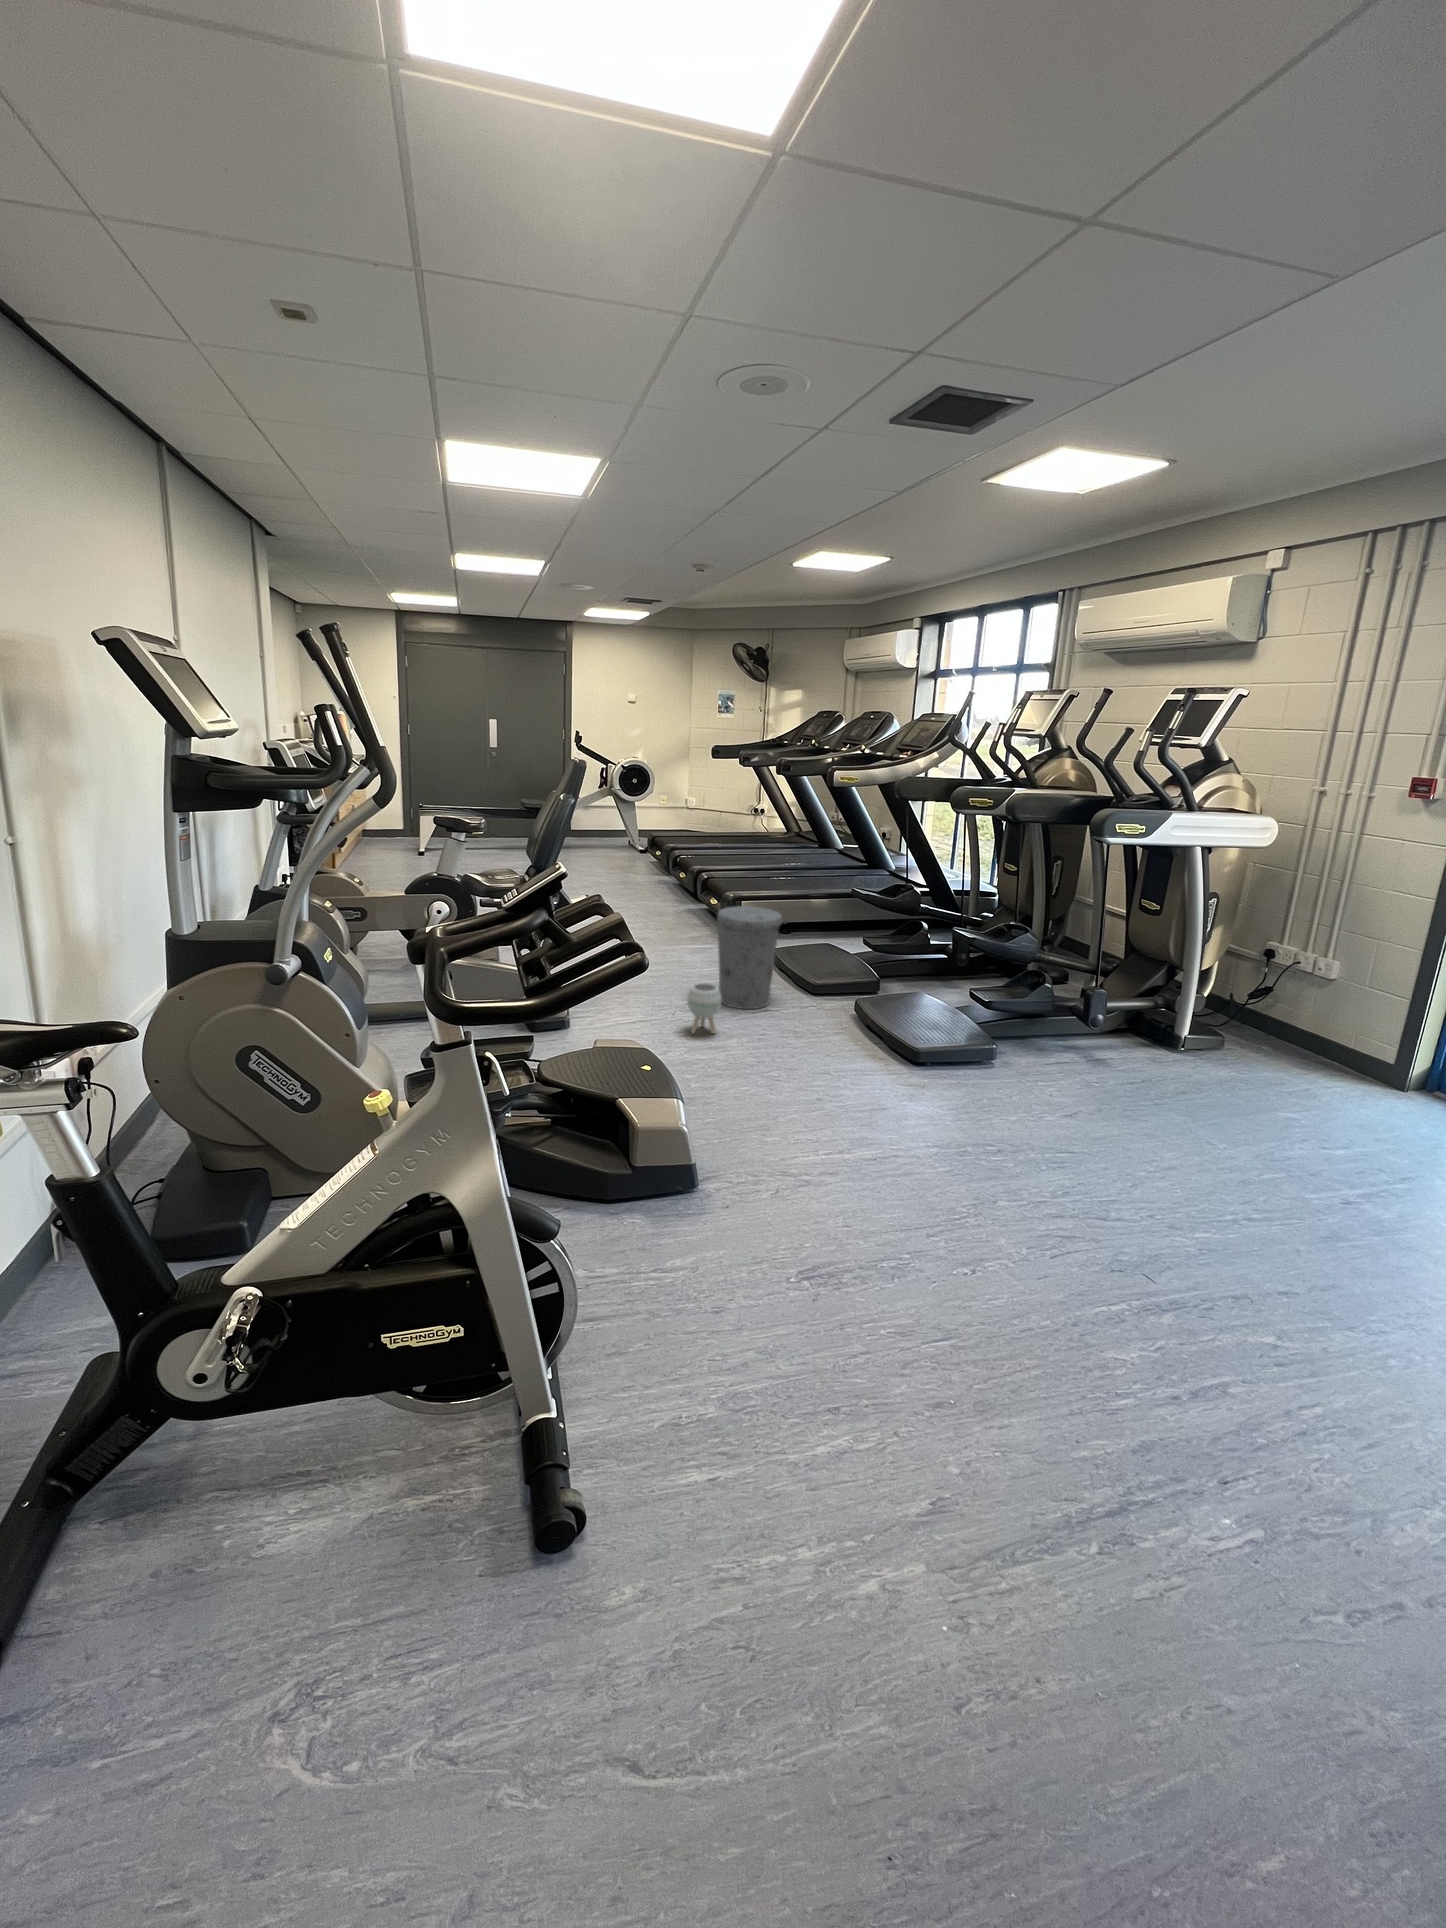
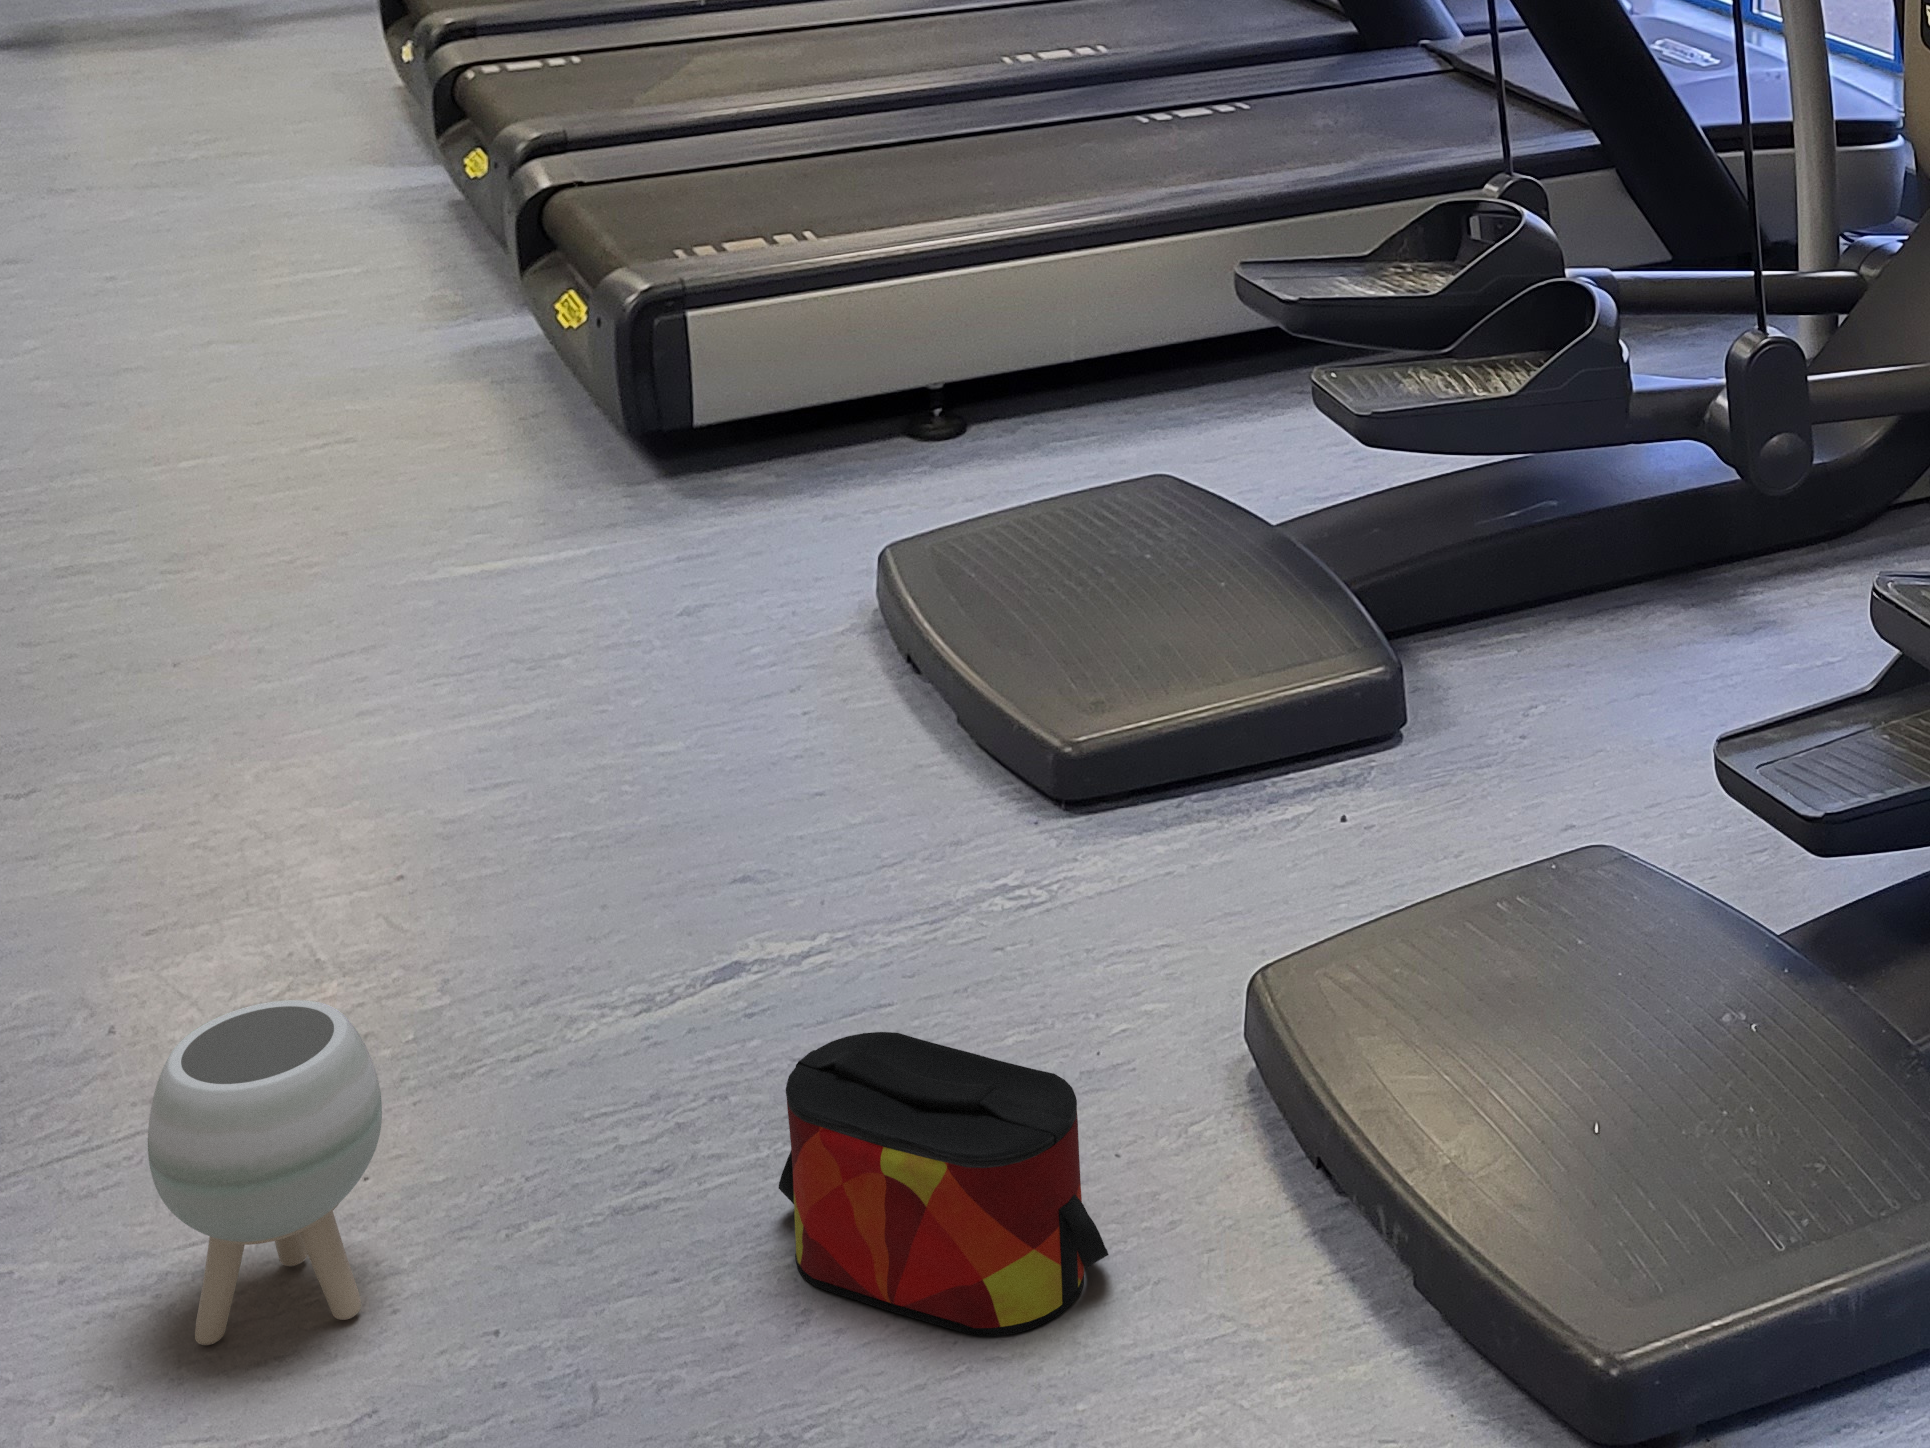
trash can: present [717,906,782,1009] -> none [402,421,796,1038]
bag: none [780,1005,838,1052] -> present [779,1032,1109,1336]

